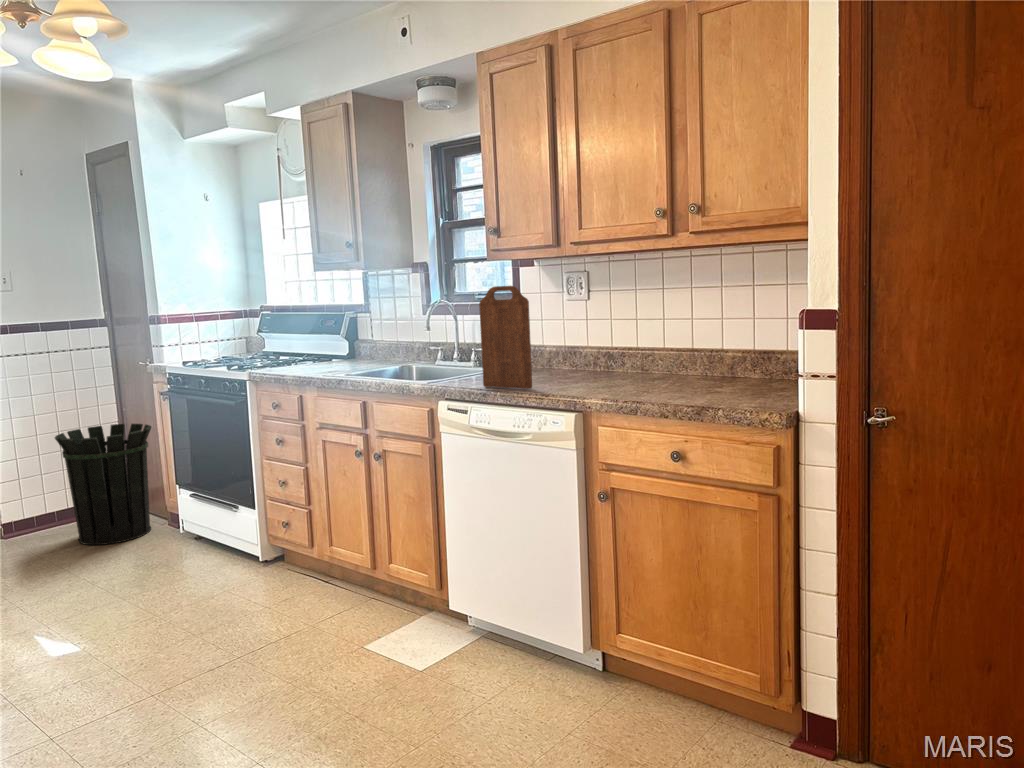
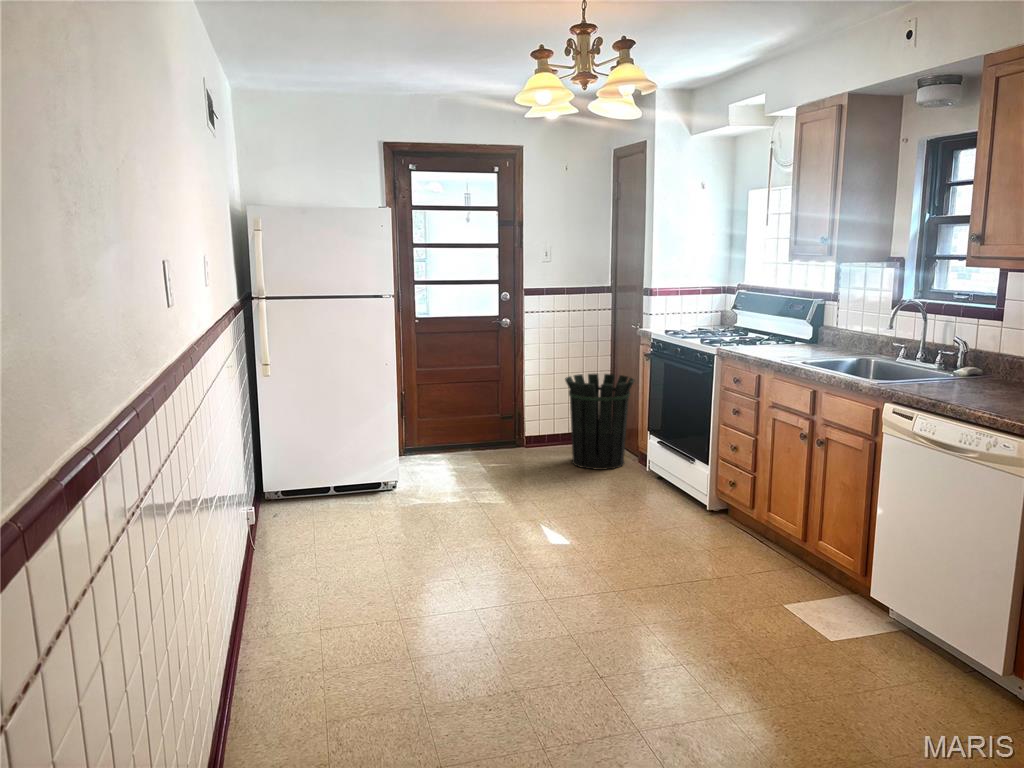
cutting board: present [479,286,532,389] -> none [935,301,996,406]

